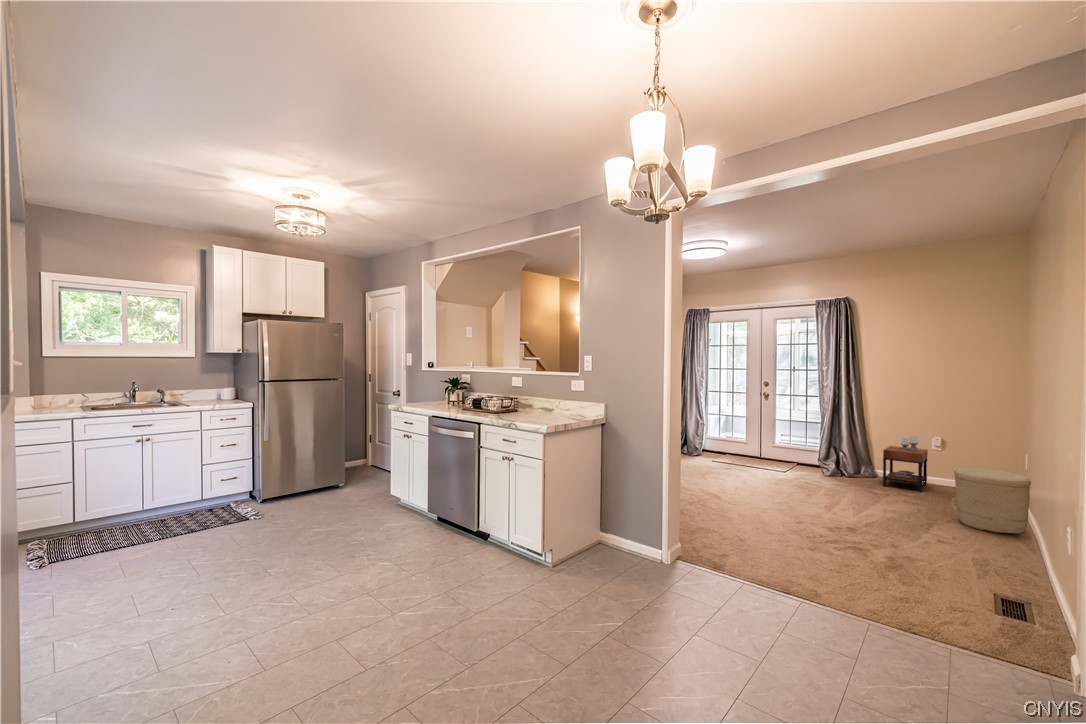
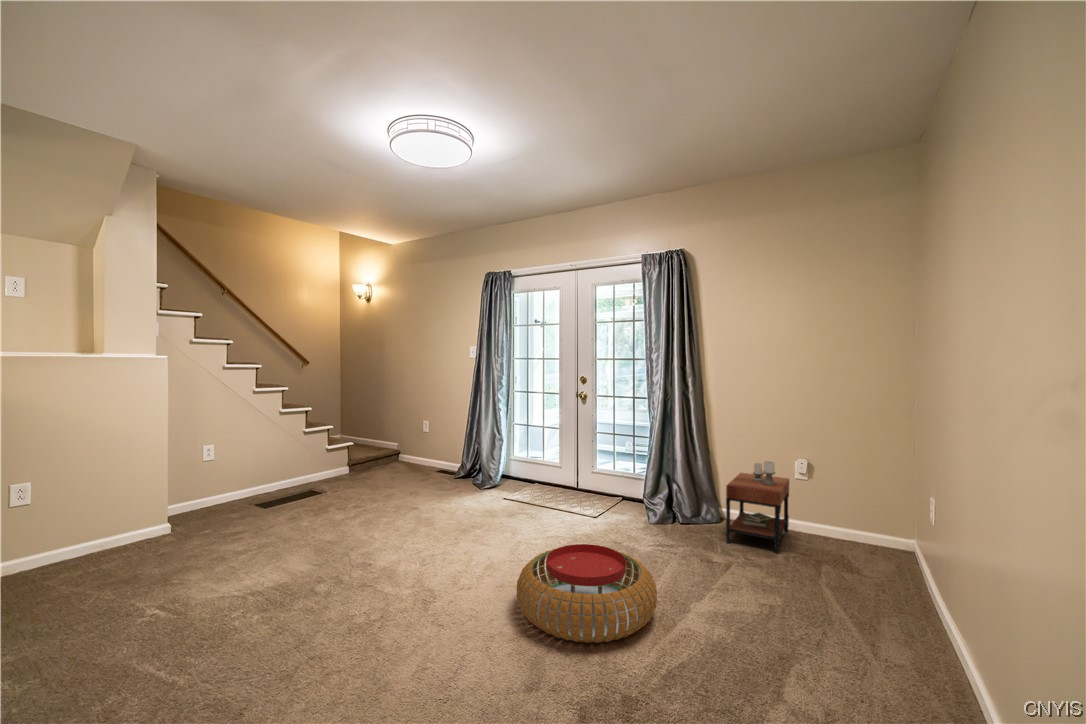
woven basket: present [954,468,1031,534] -> none [825,539,959,691]
pouf: none [769,470,853,510] -> present [517,544,657,643]

